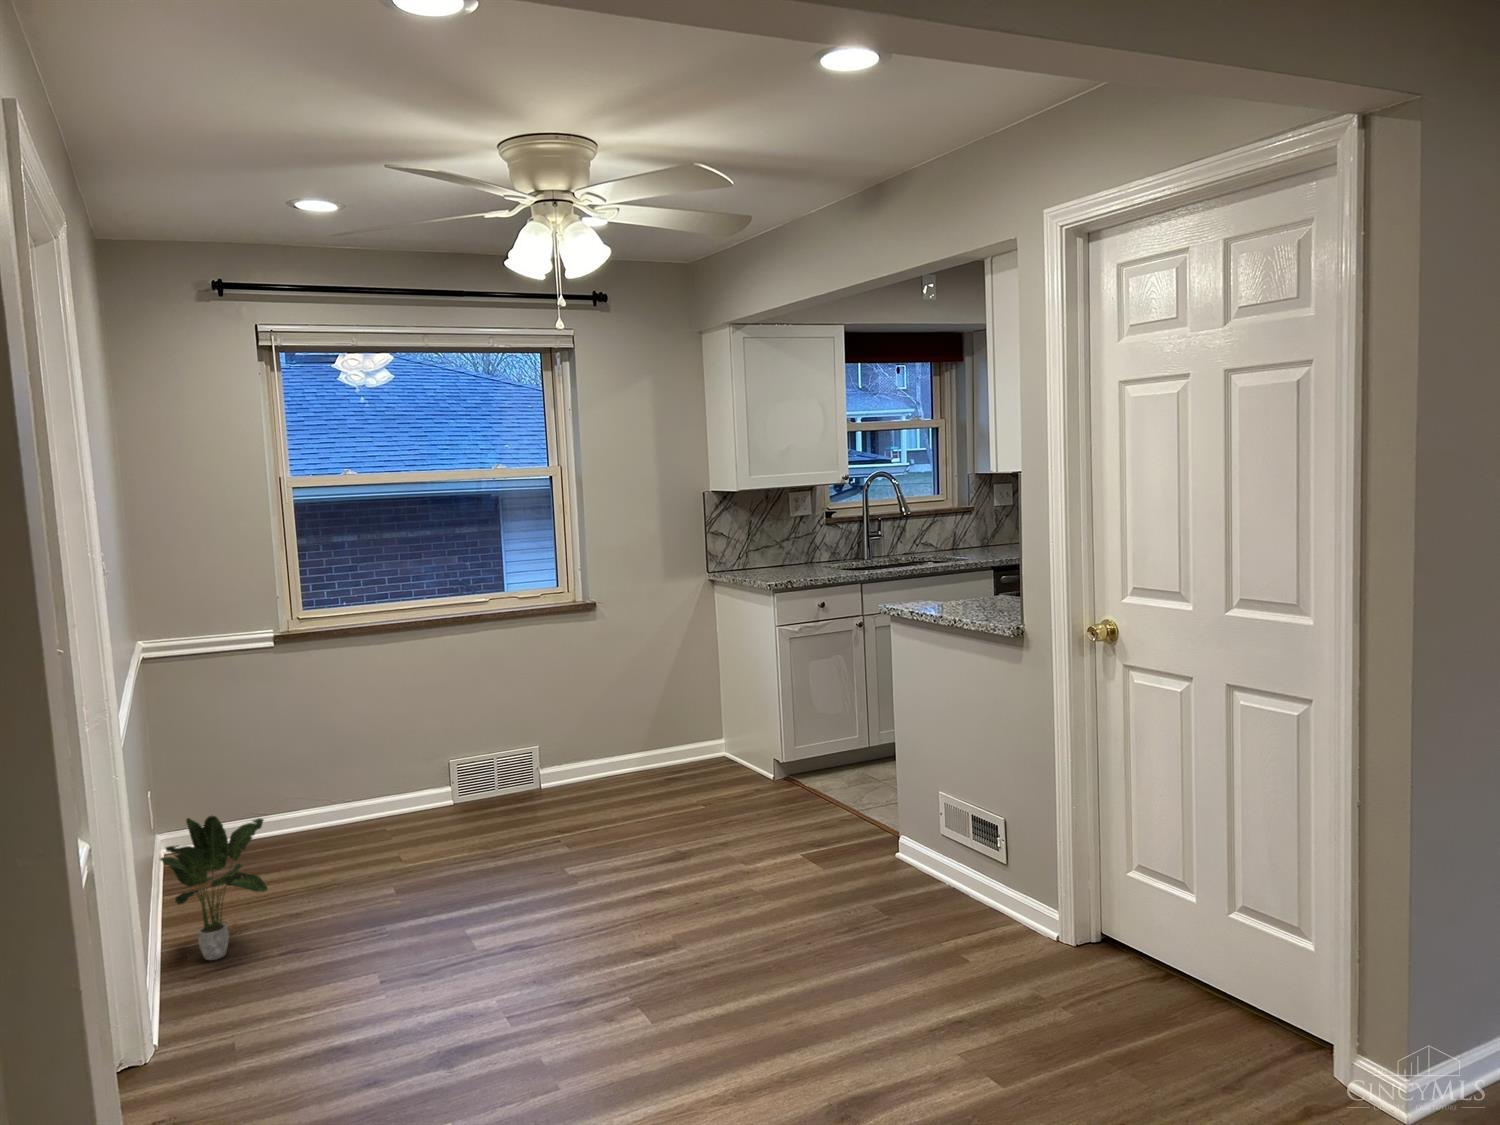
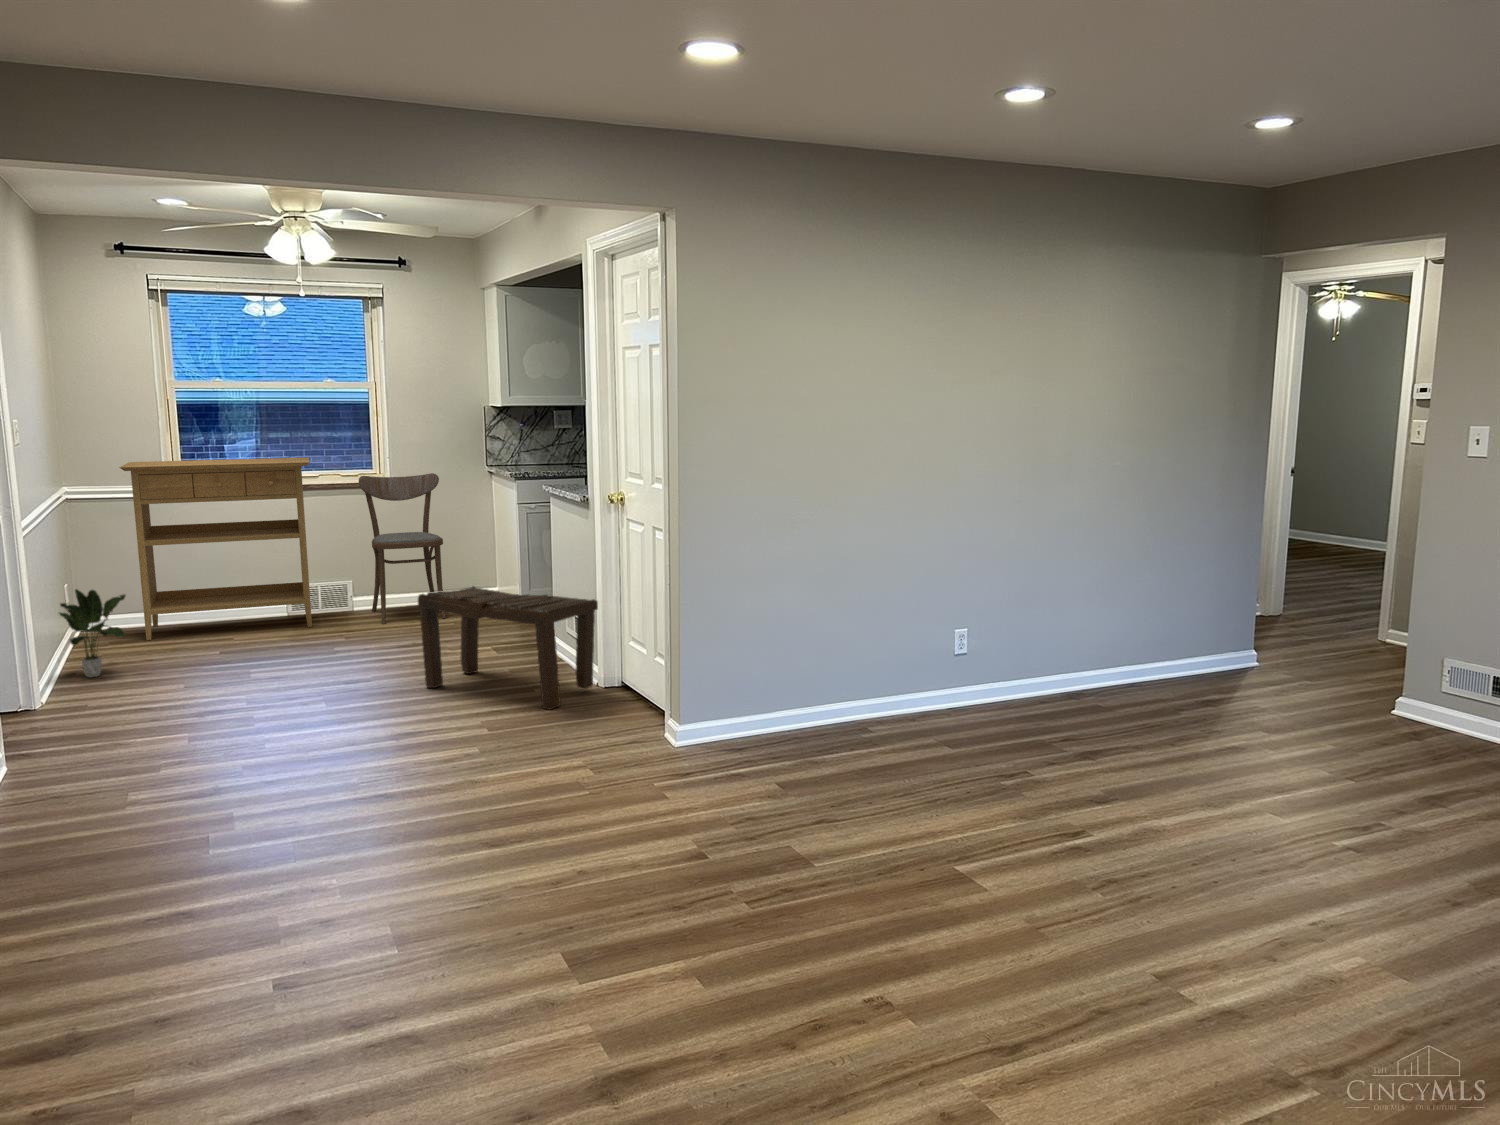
console table: none [230,576,502,867] -> present [119,458,312,640]
dining chair: none [551,588,685,814] -> present [359,473,446,624]
bench: none [761,777,1072,1006] -> present [418,586,598,710]

